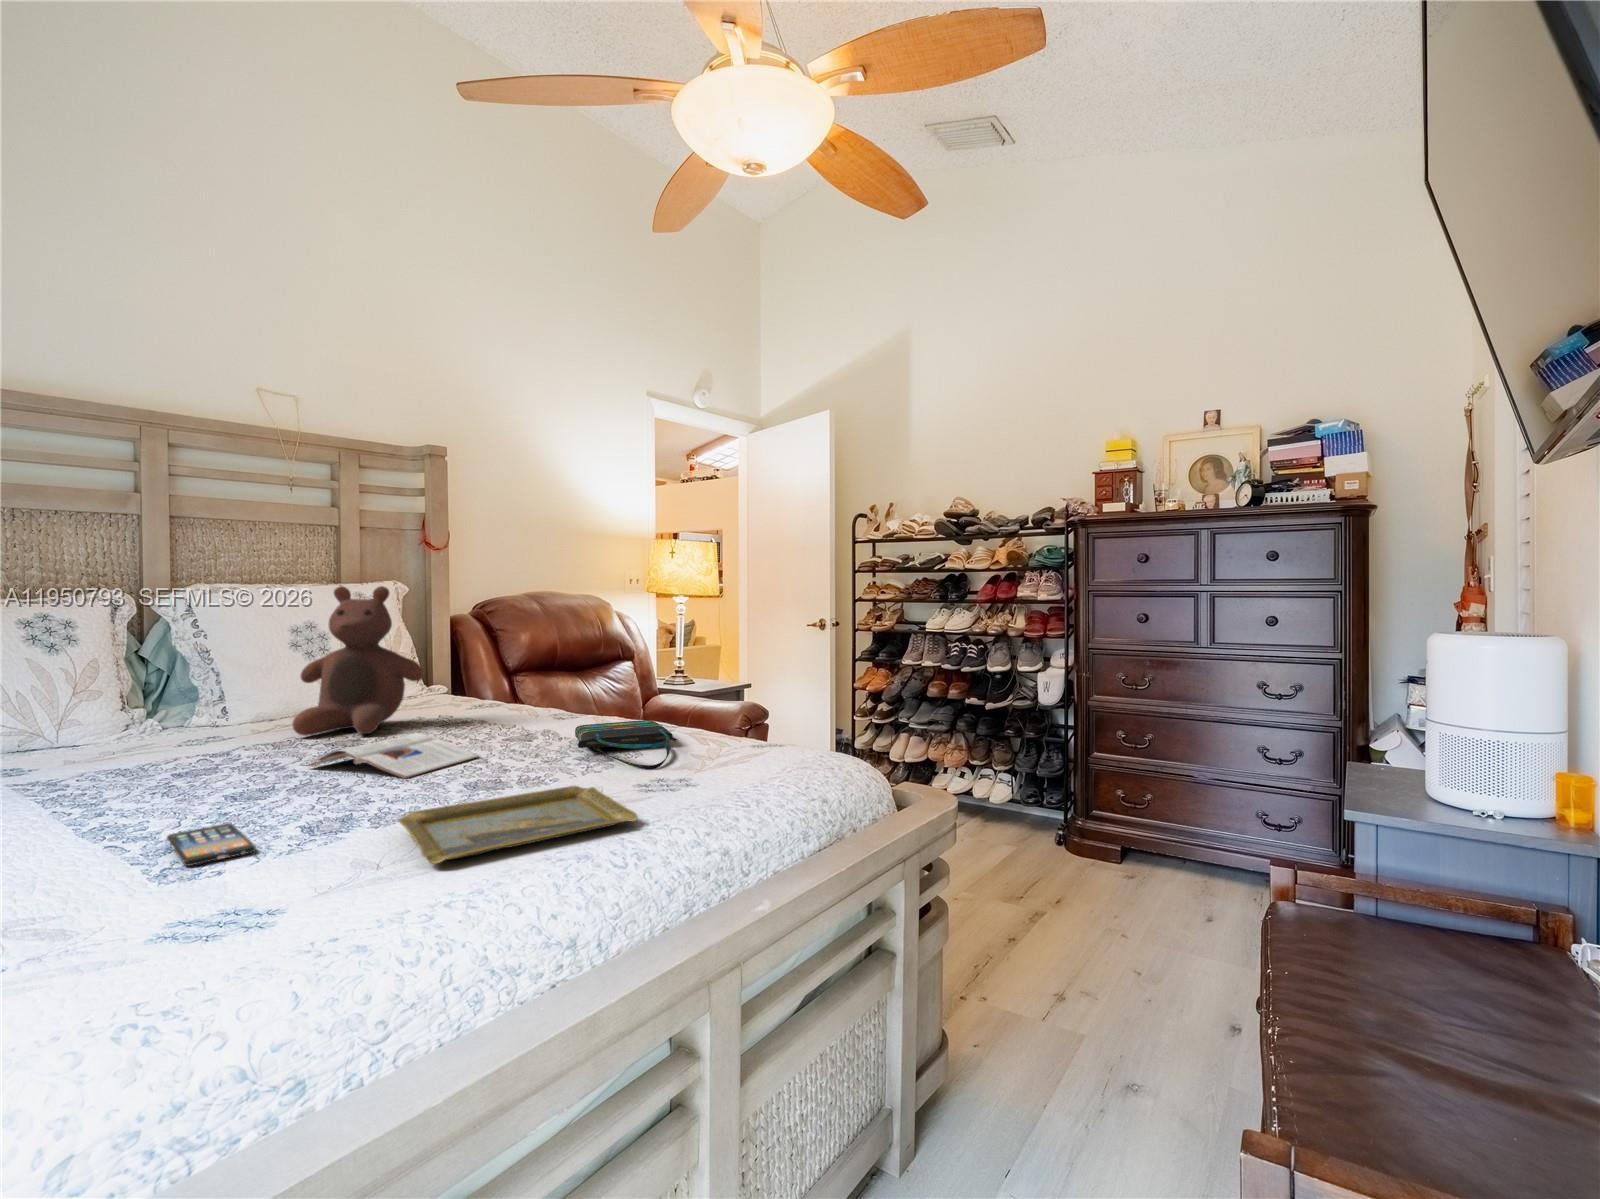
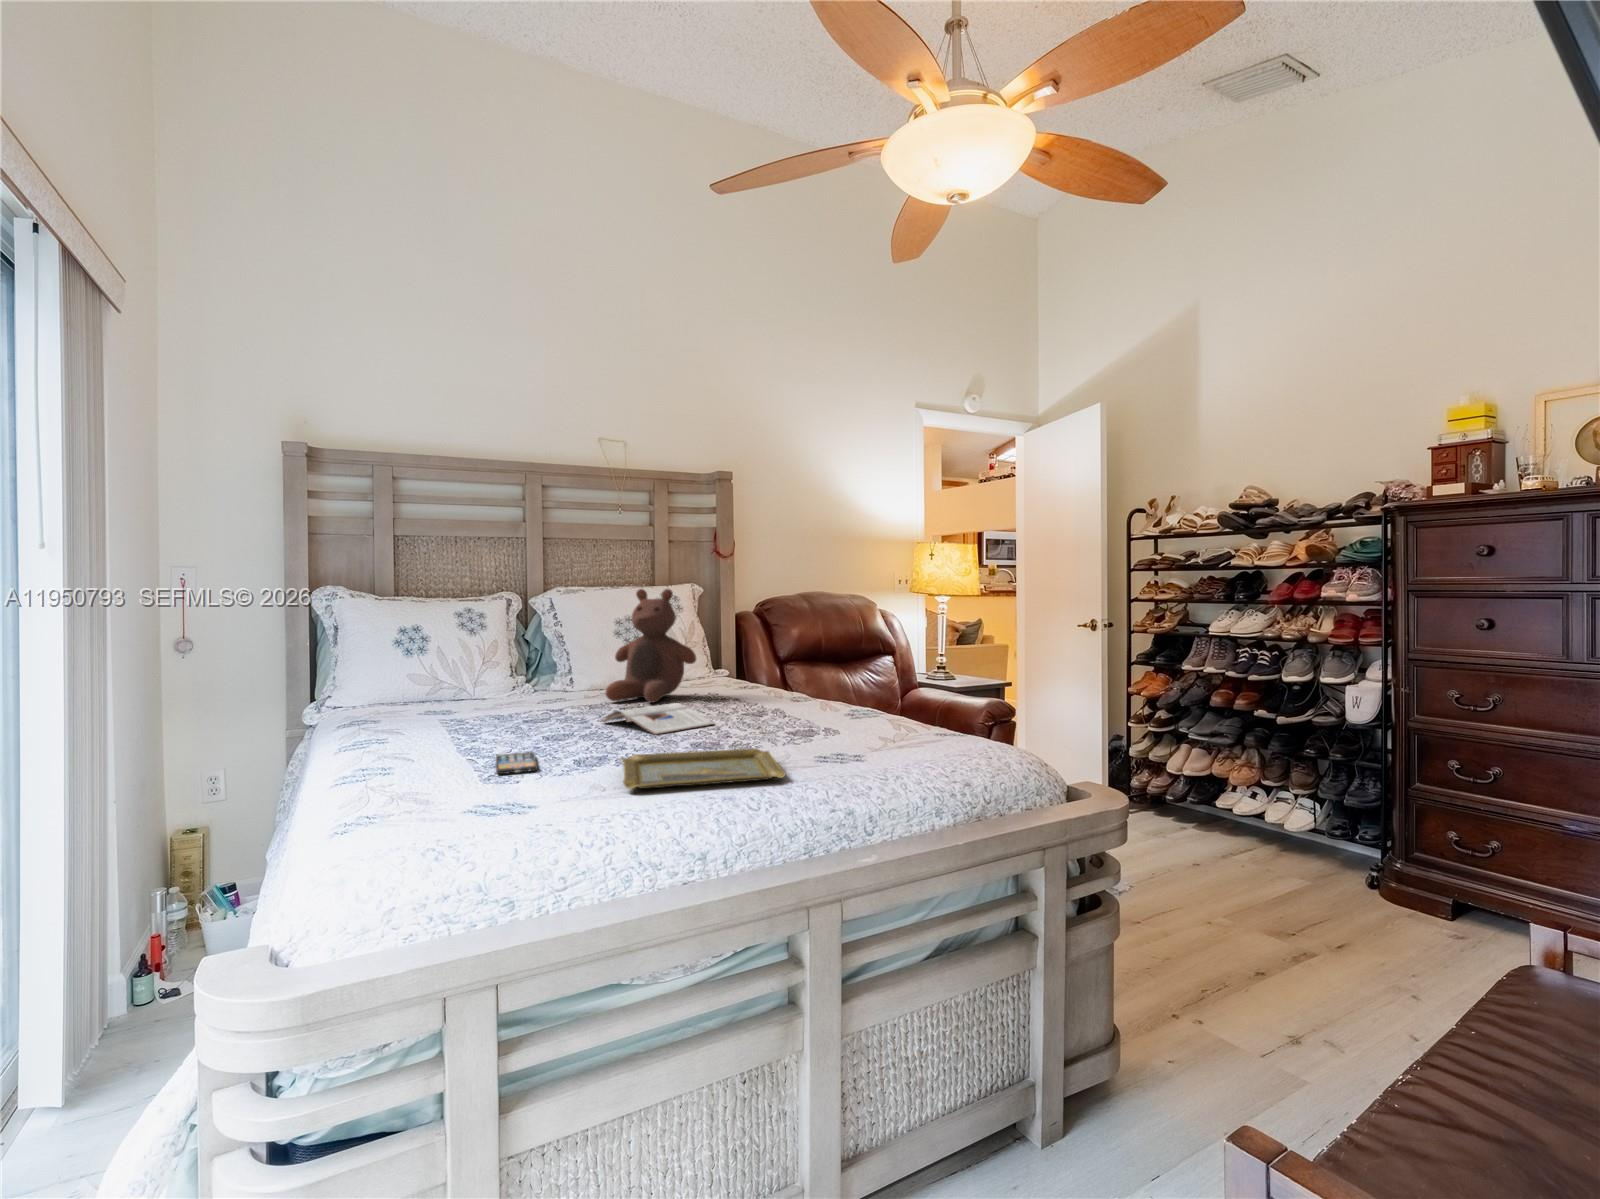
tote bag: present [575,720,677,770] -> none [786,705,871,744]

